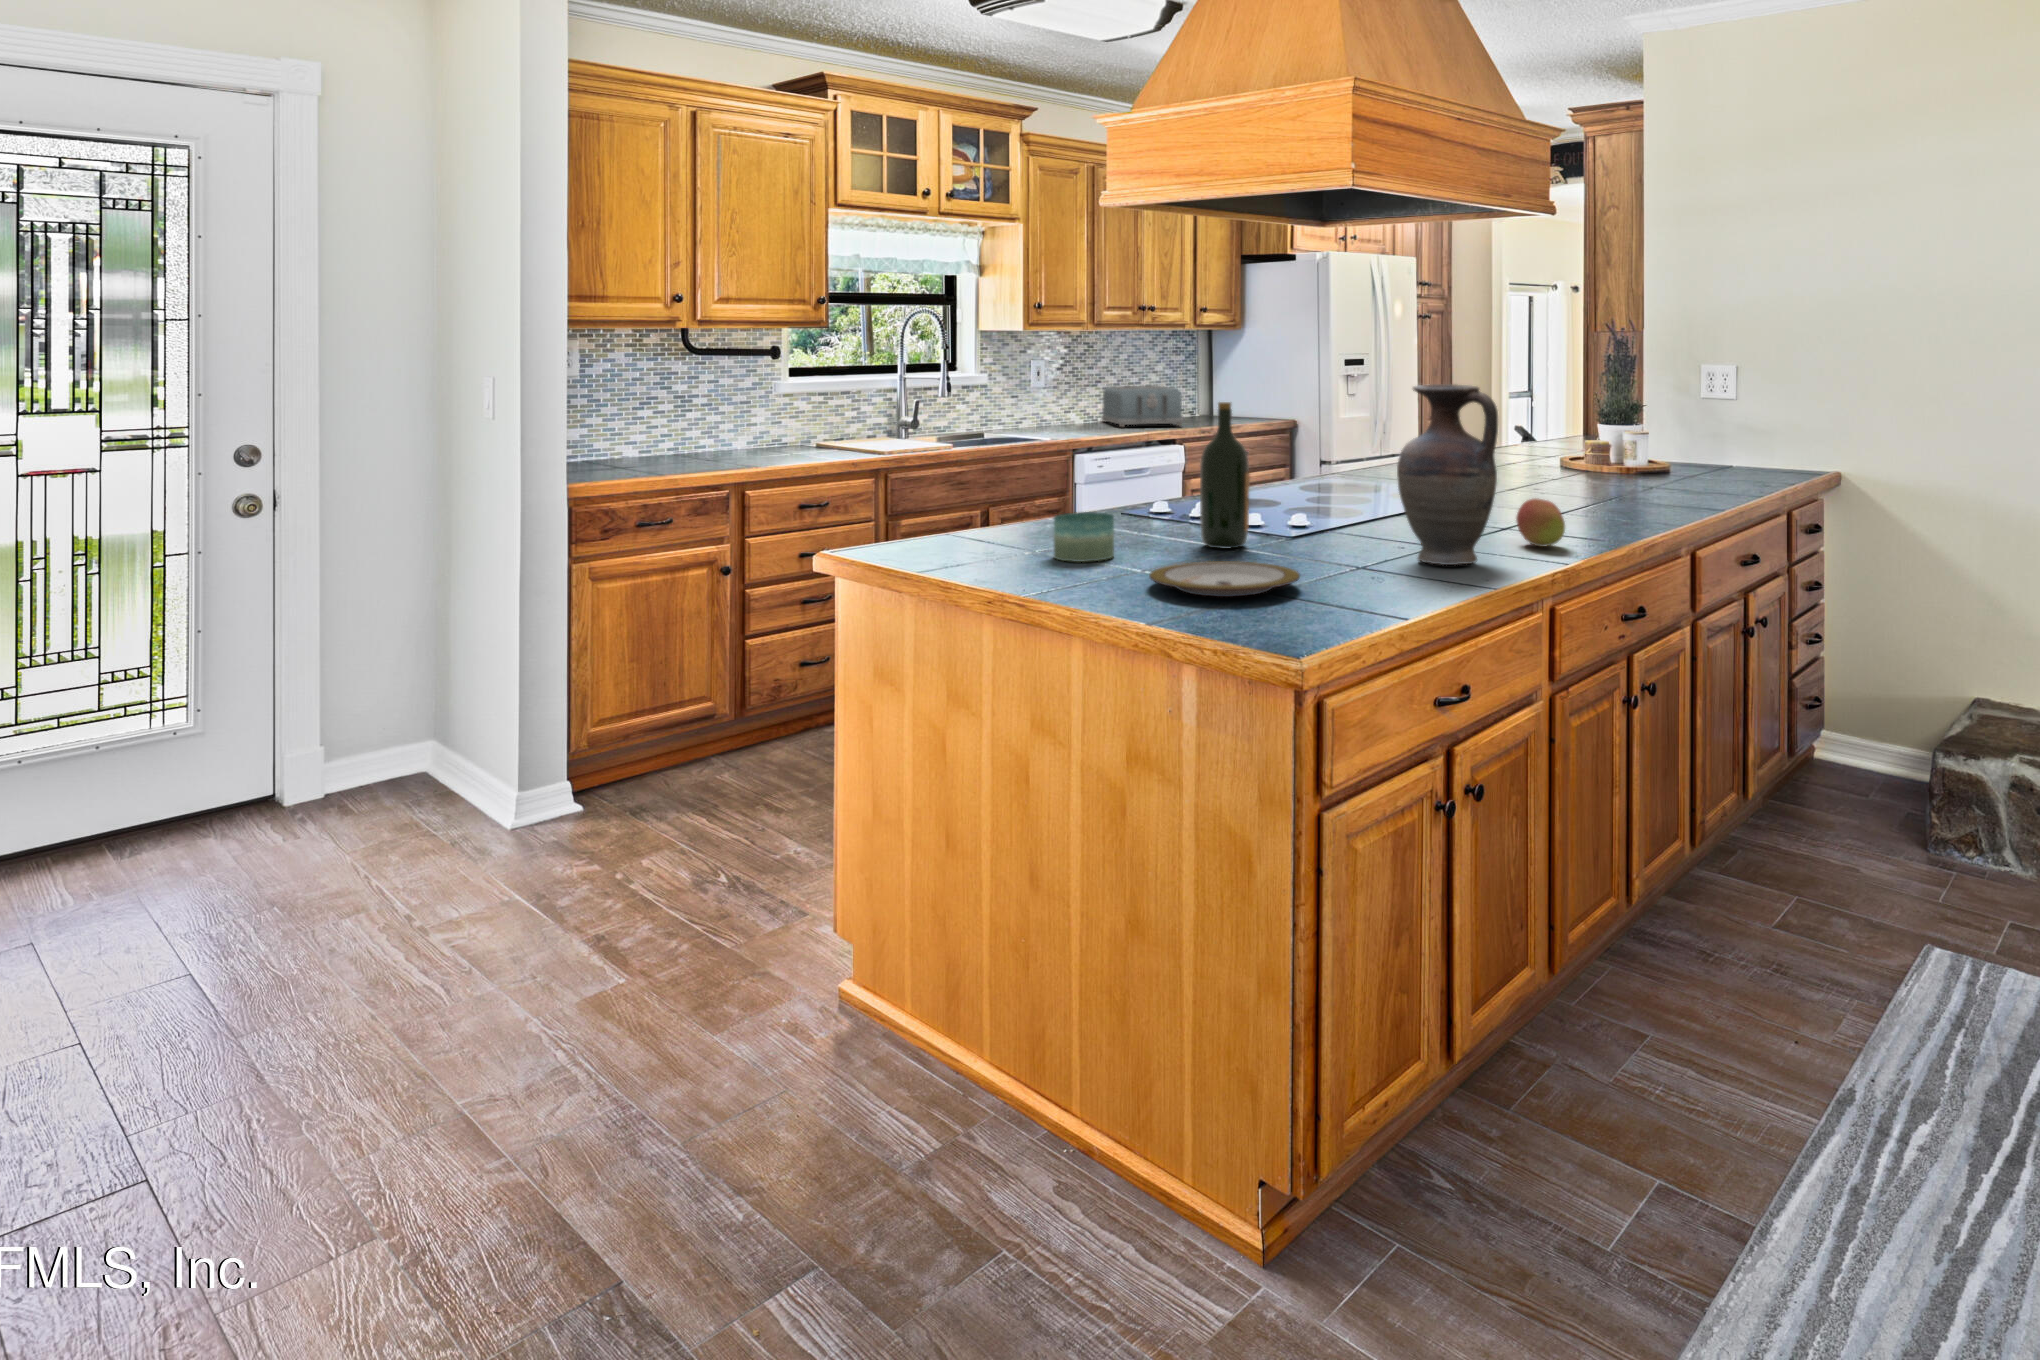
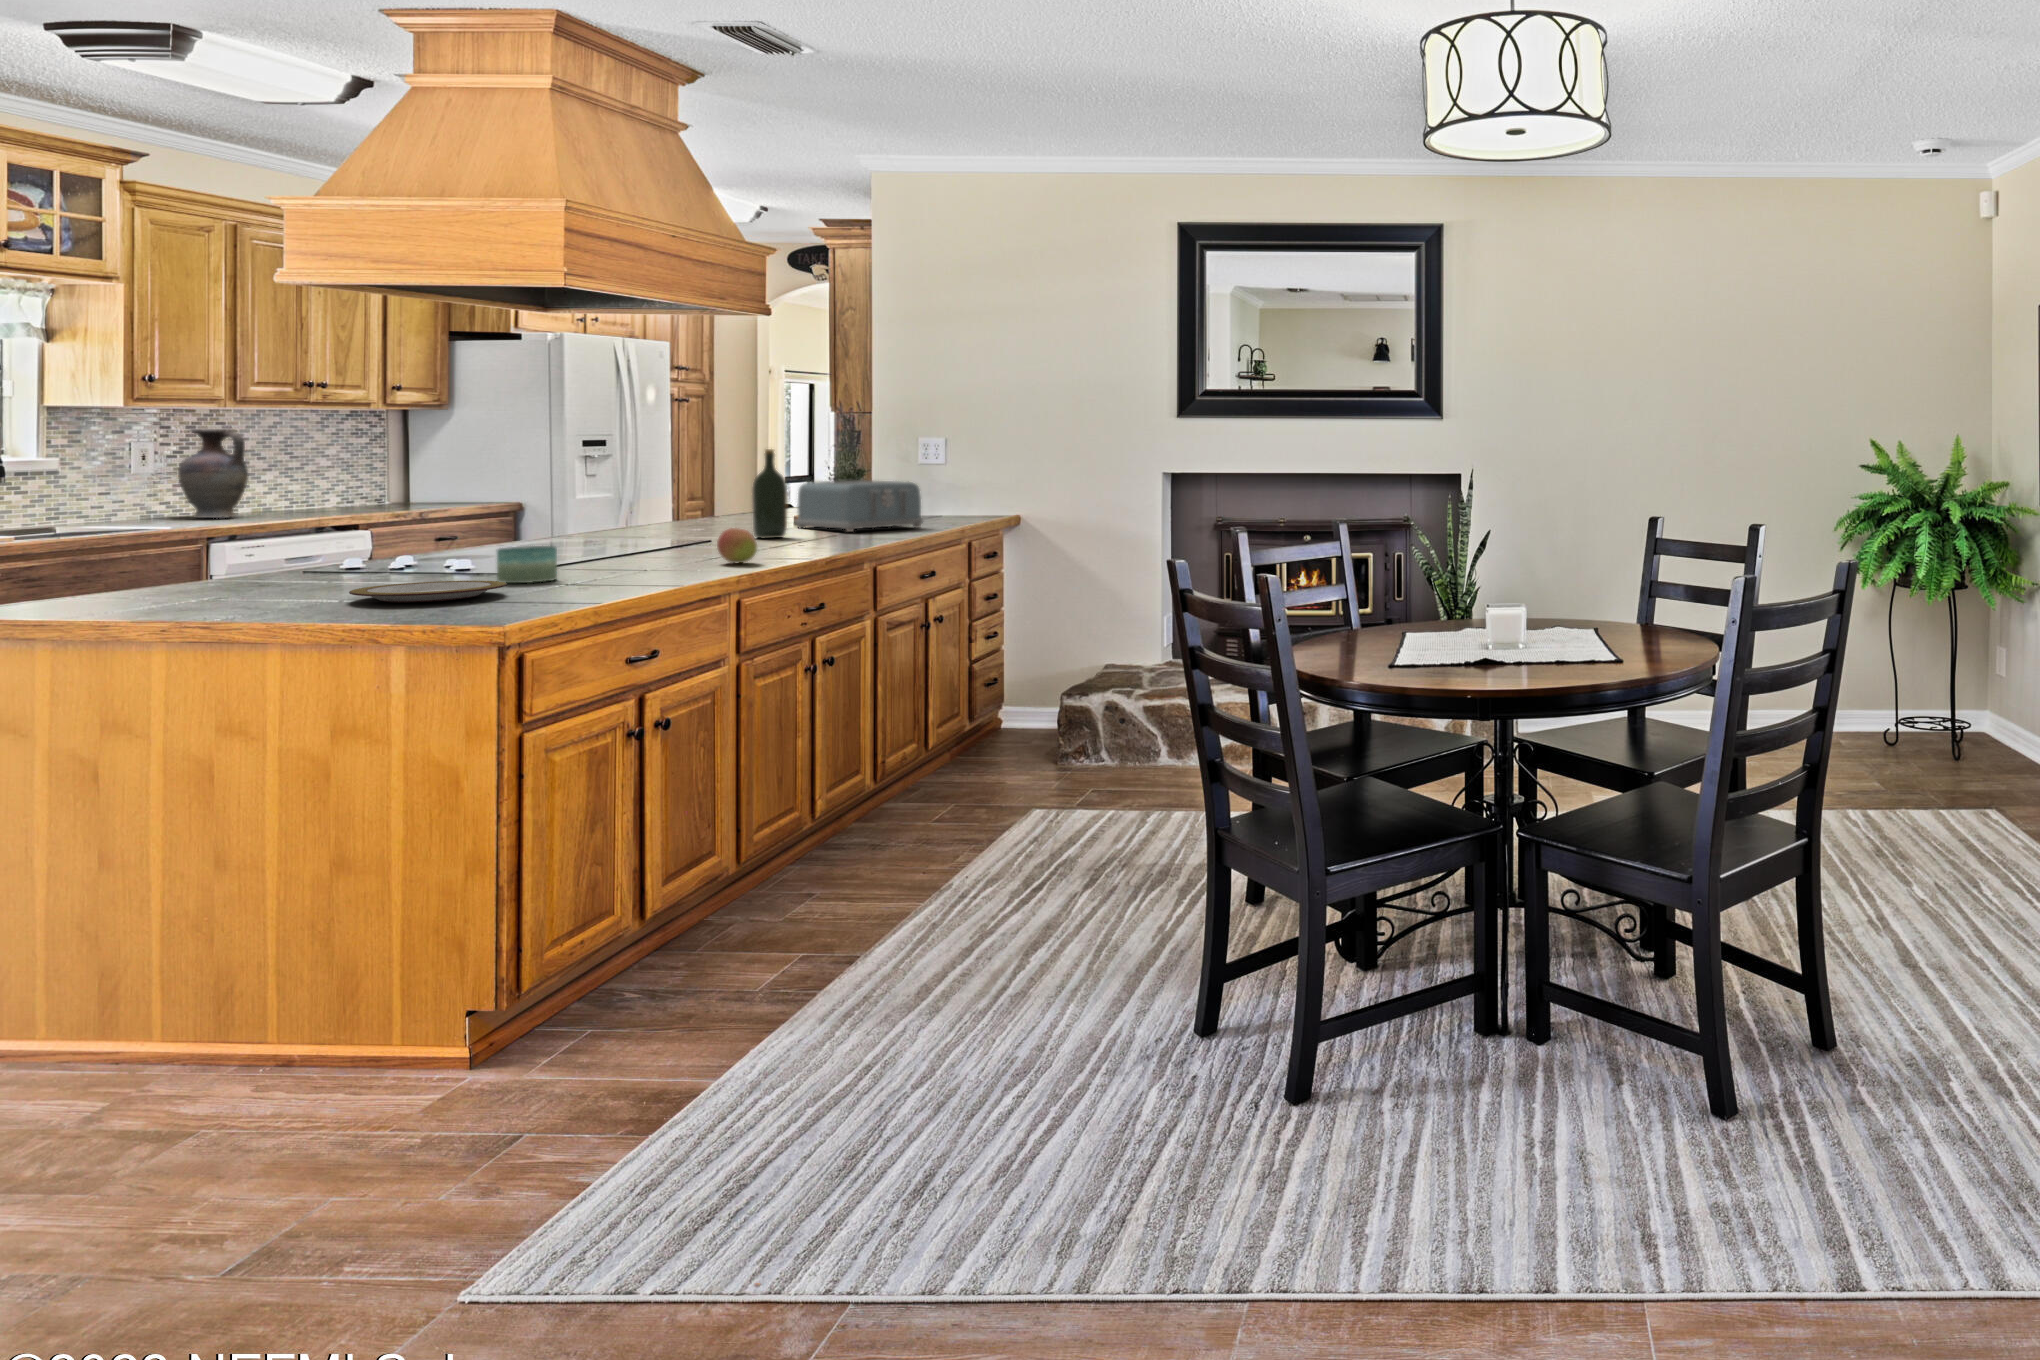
vase: present [1397,384,1498,565] -> present [178,429,249,518]
toaster: present [1101,386,1183,427] -> present [795,480,923,532]
wine bottle: present [1200,402,1249,548] -> present [752,449,787,538]
candle: present [1054,512,1114,562] -> present [497,546,557,583]

